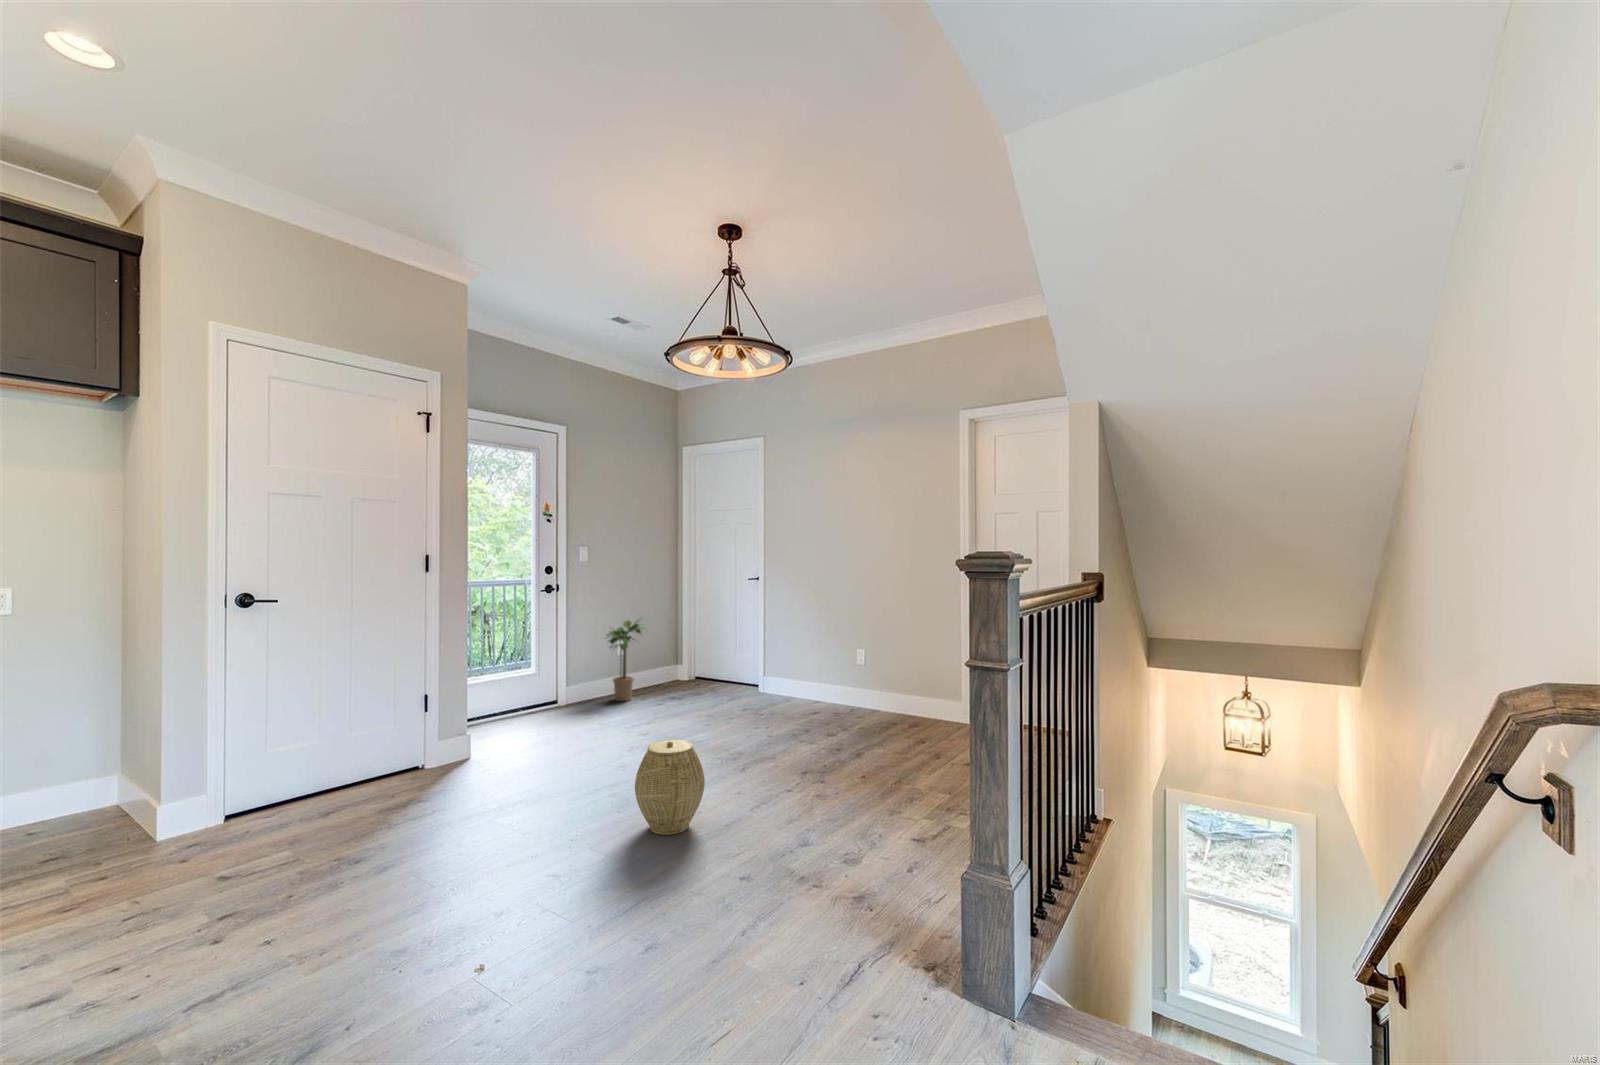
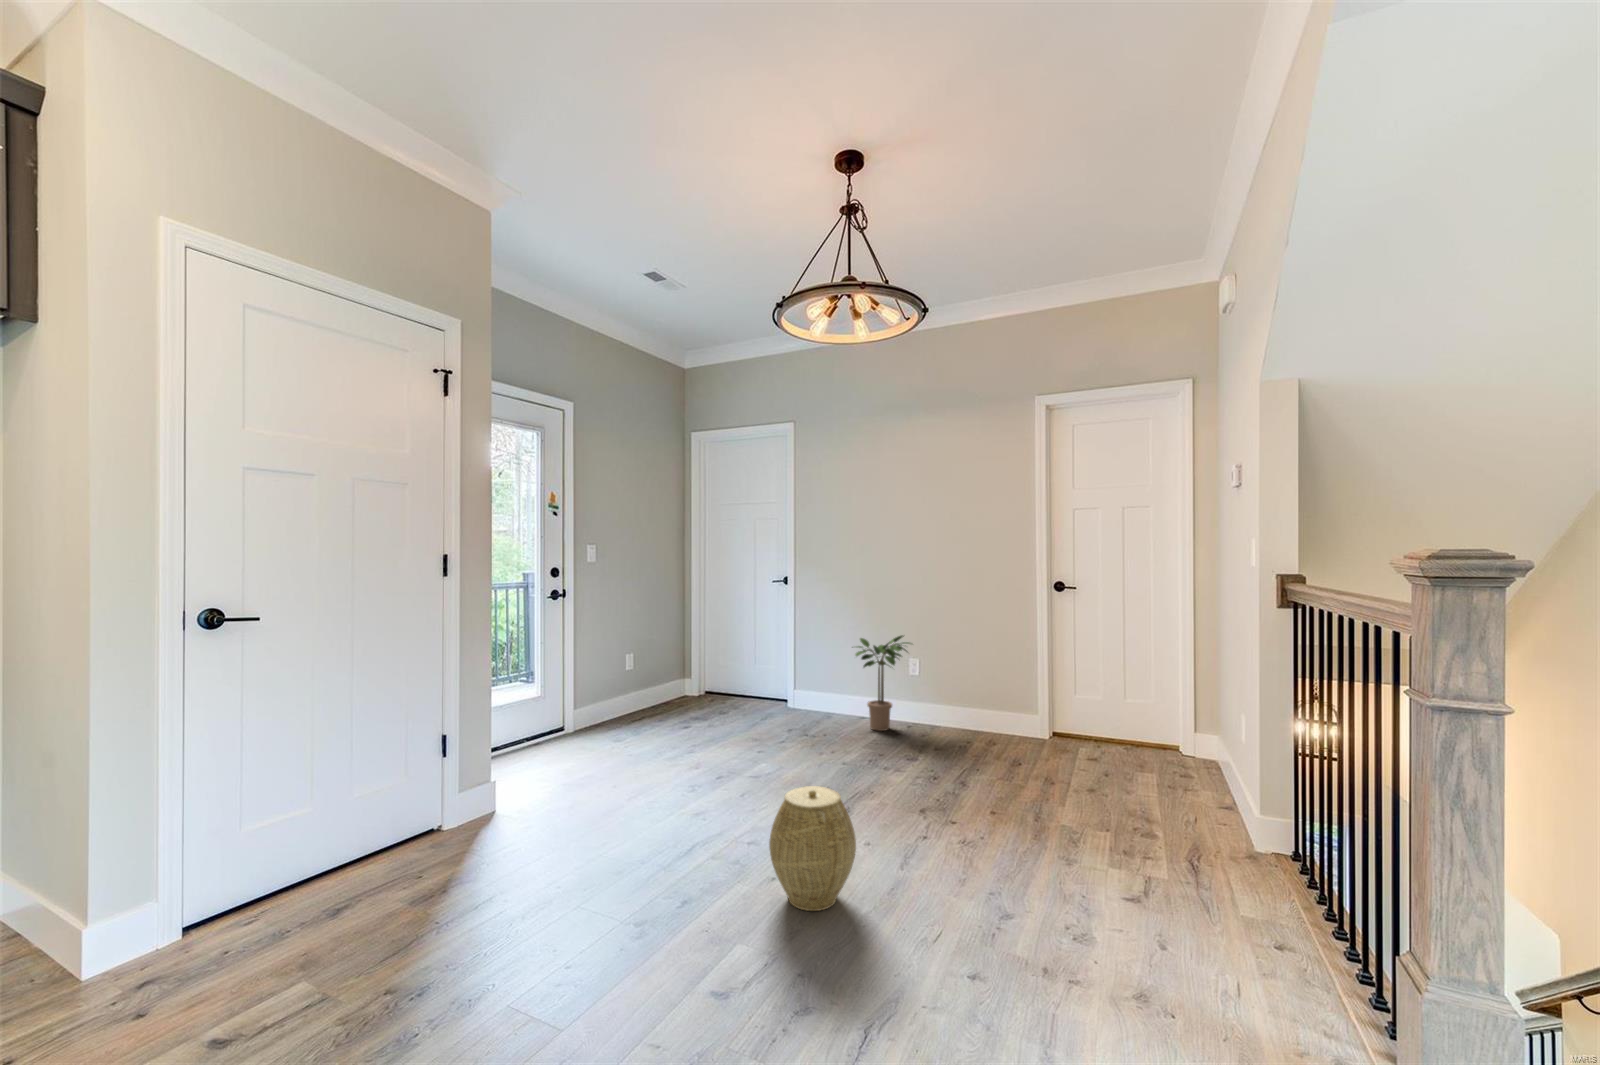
potted plant: present [607,619,646,701] -> present [856,635,912,731]

